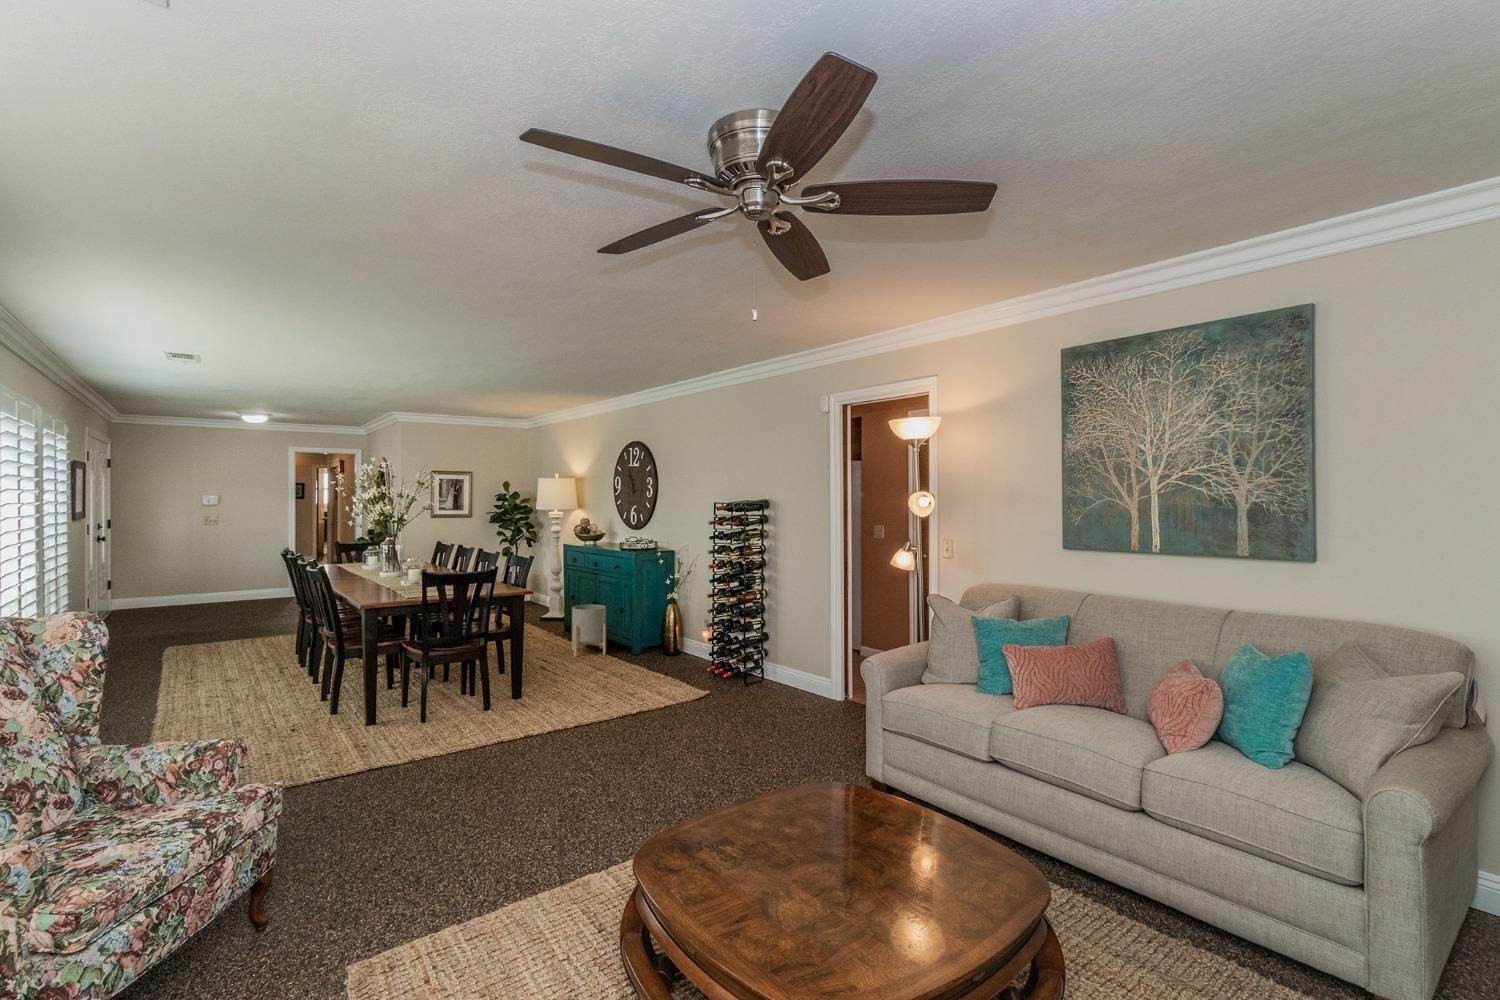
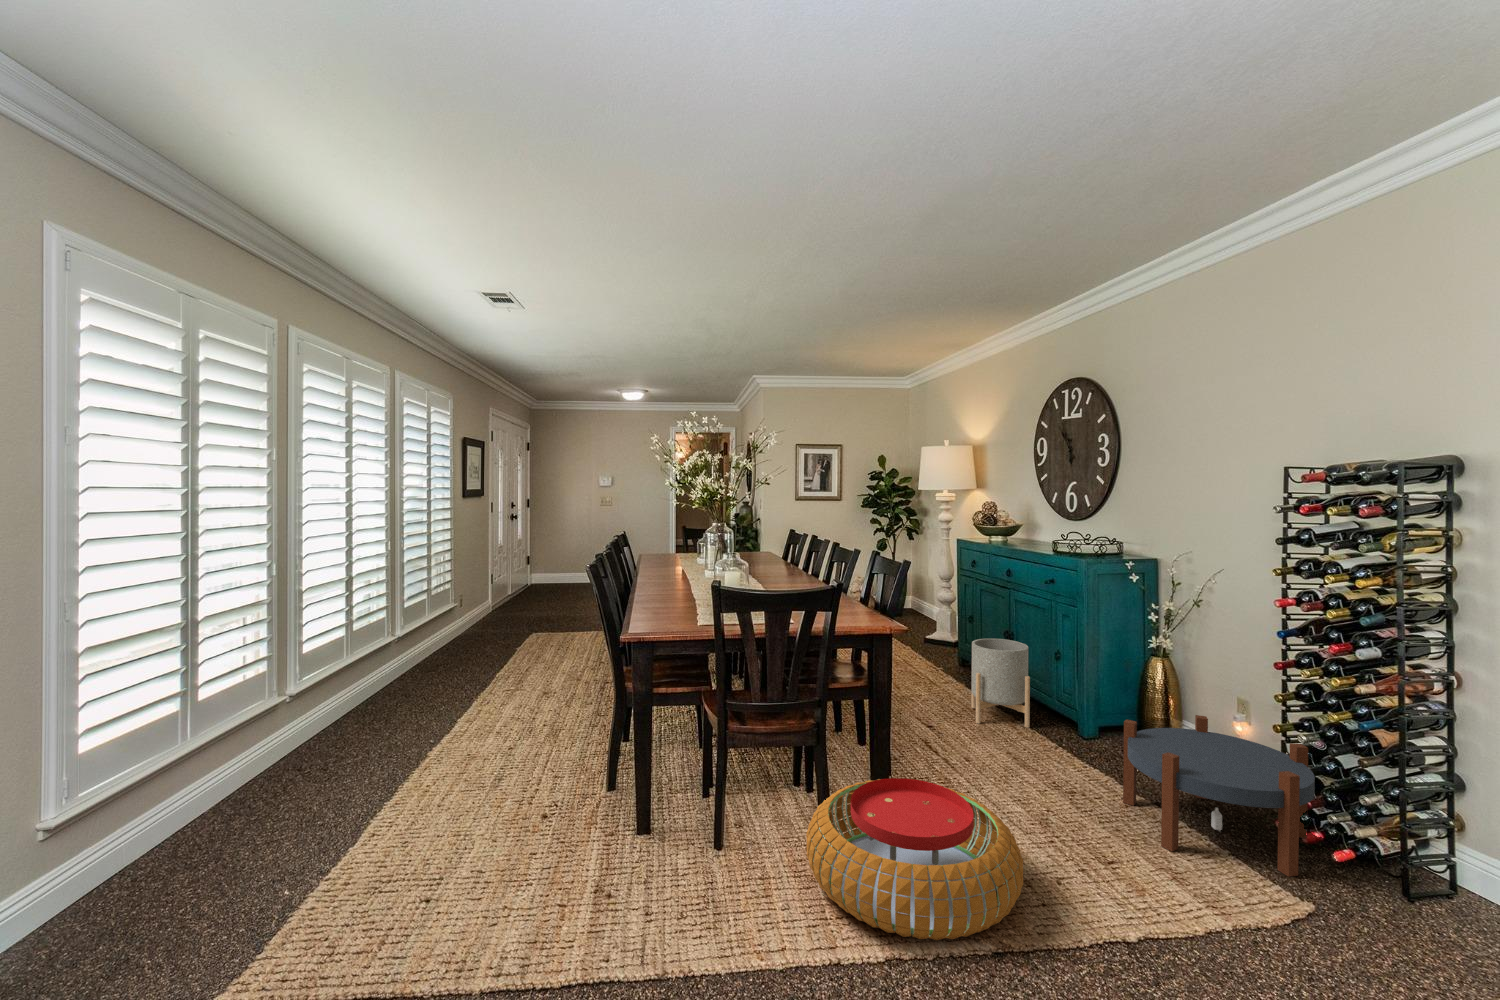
side table: none [647,627,721,686] -> present [1123,715,1315,877]
pouf: none [479,669,591,730] -> present [806,778,1023,940]

